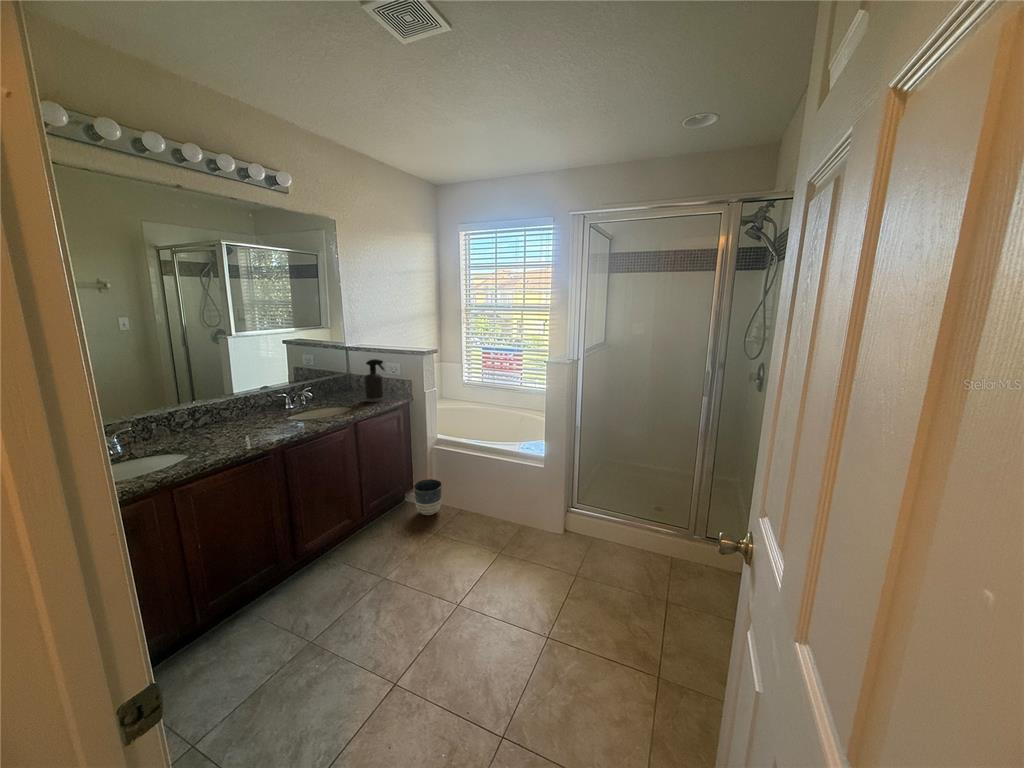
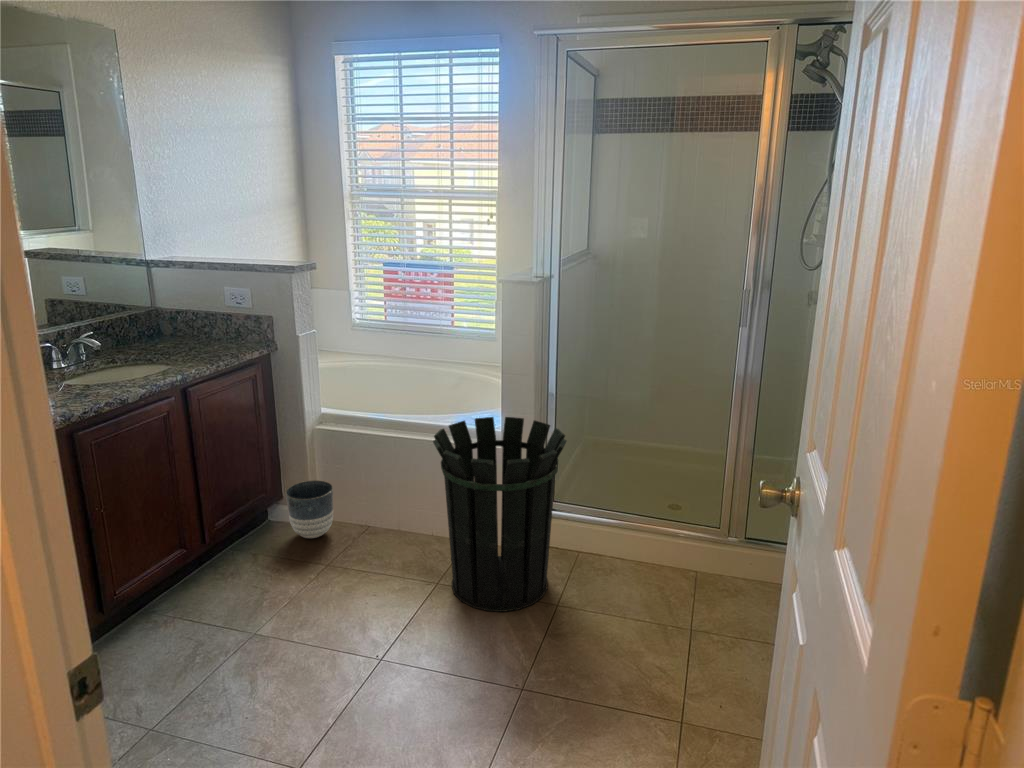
spray bottle: present [365,359,385,402] -> none [191,280,227,354]
waste bin: none [498,448,584,576] -> present [433,417,567,612]

